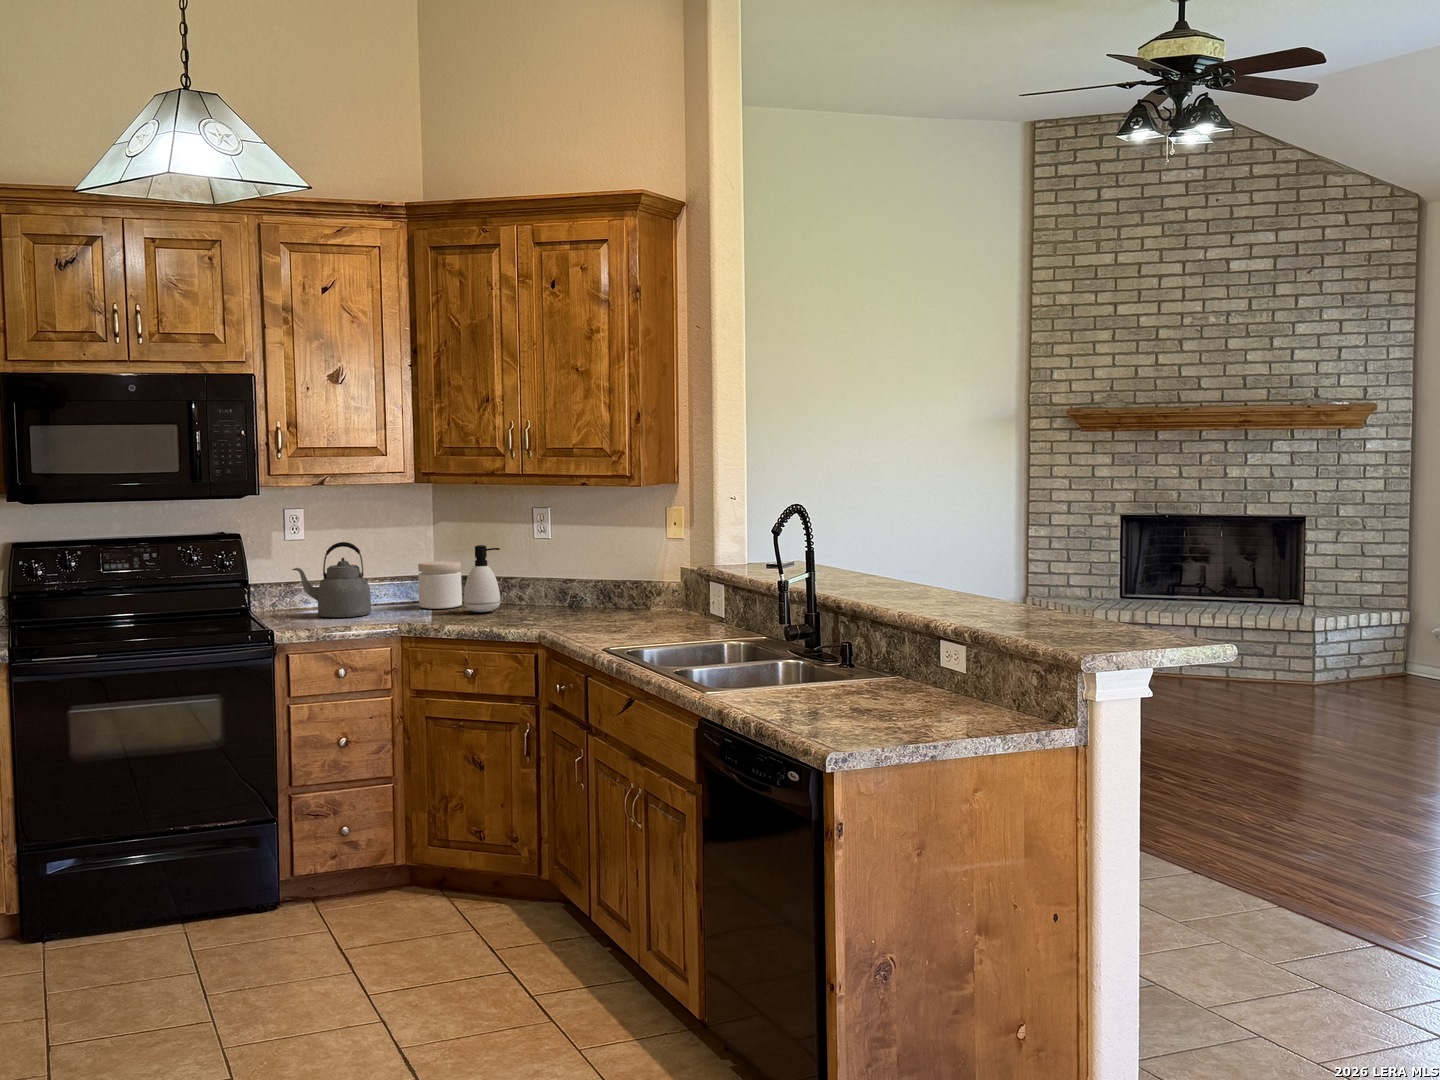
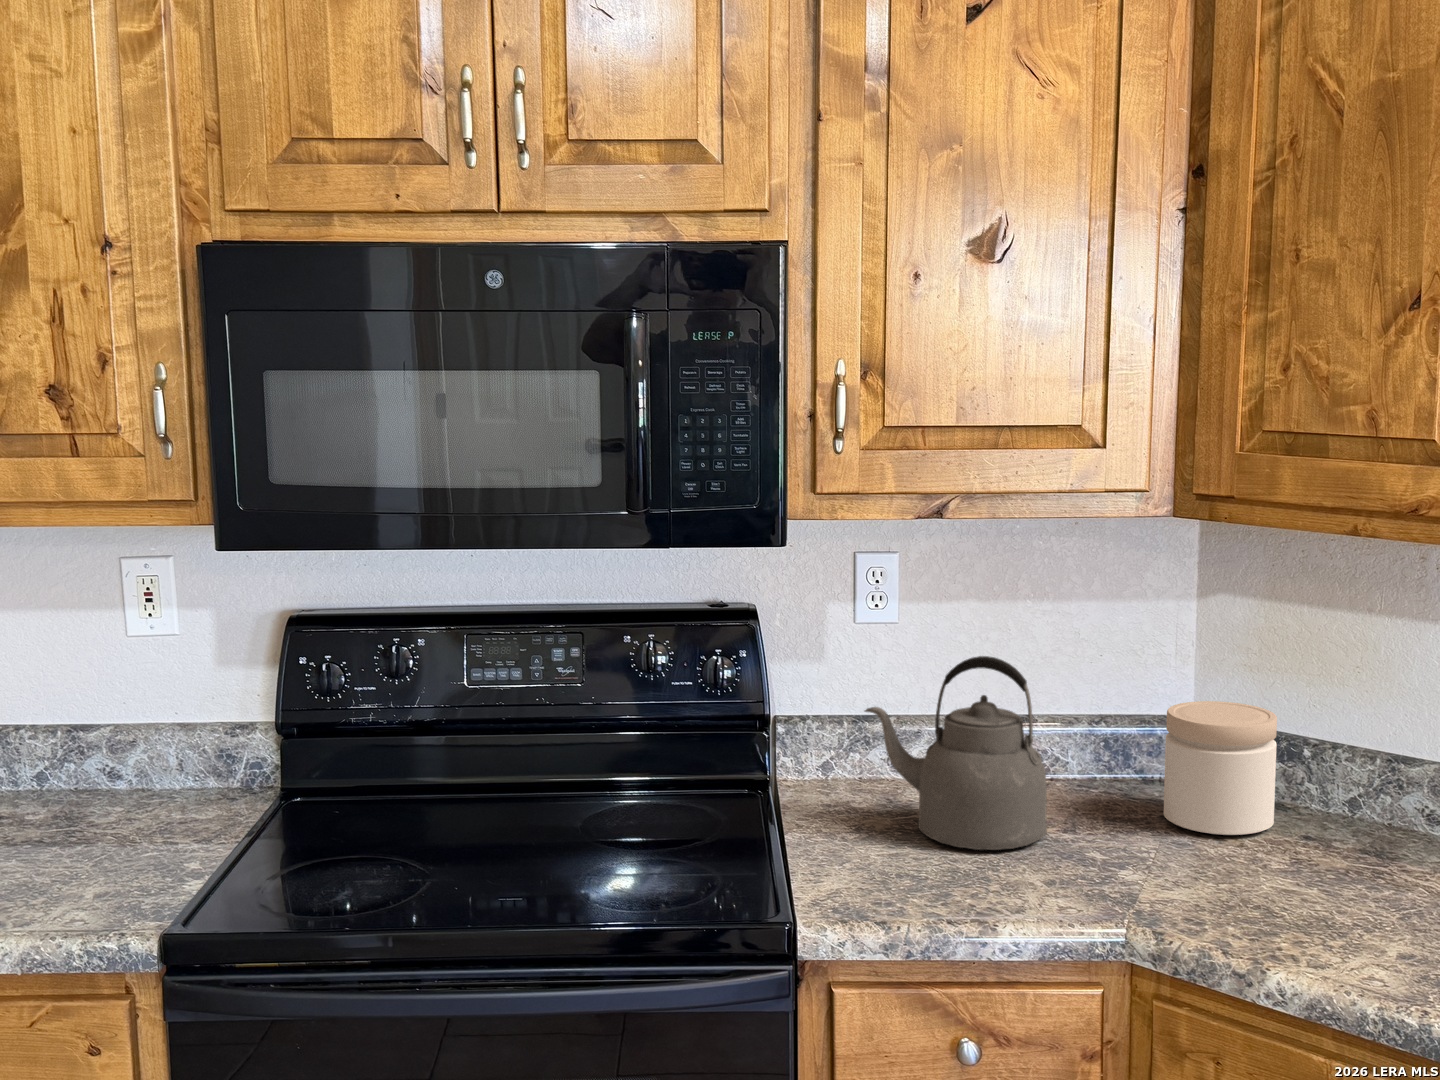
soap dispenser: present [464,545,500,612] -> none [1294,698,1409,880]

